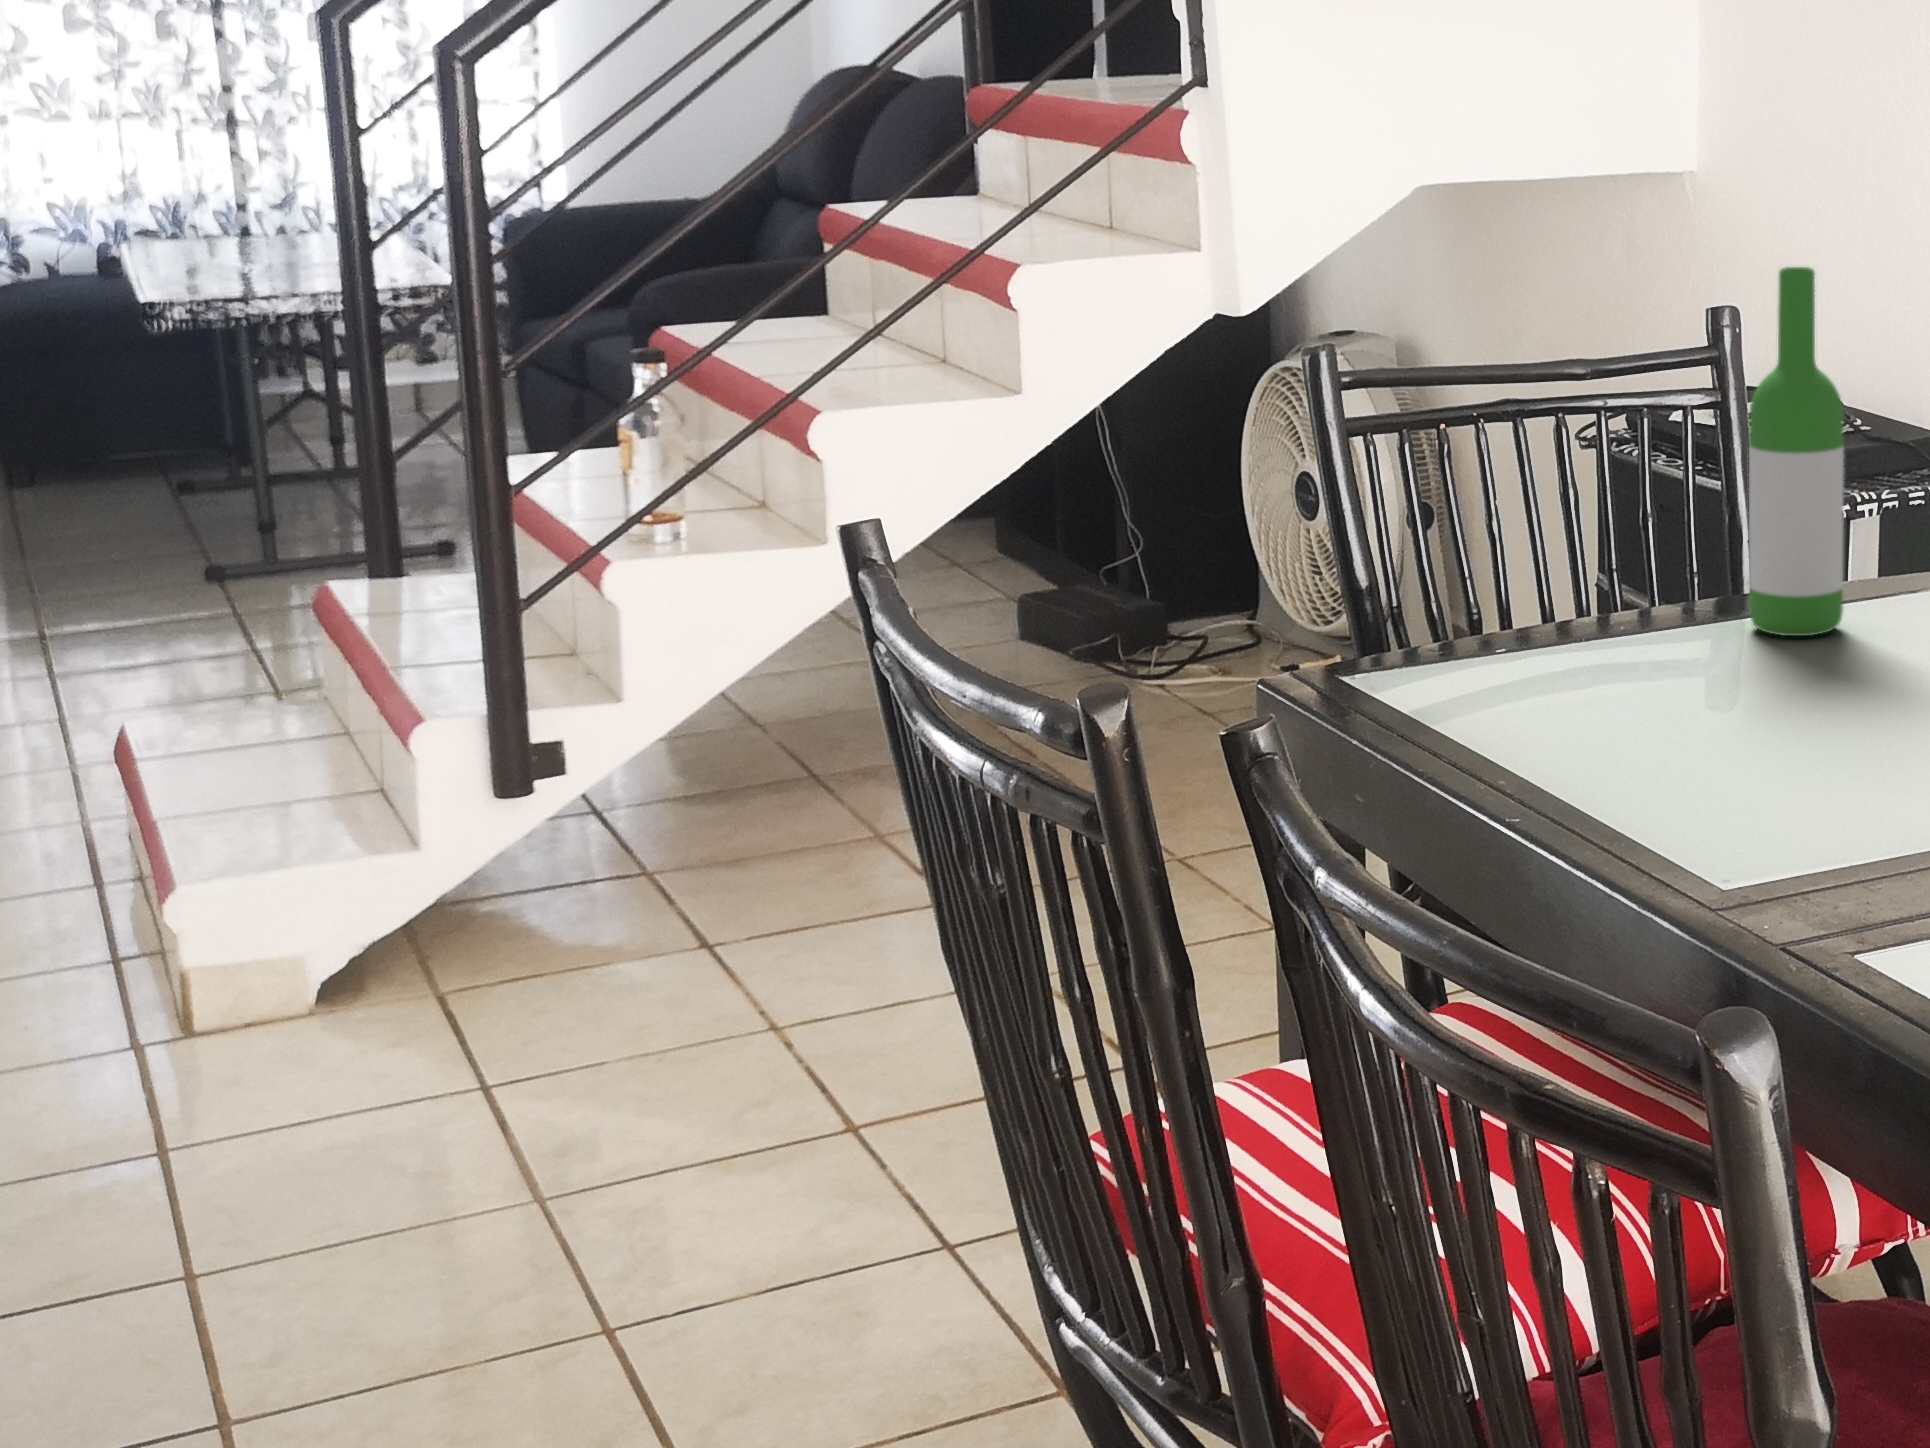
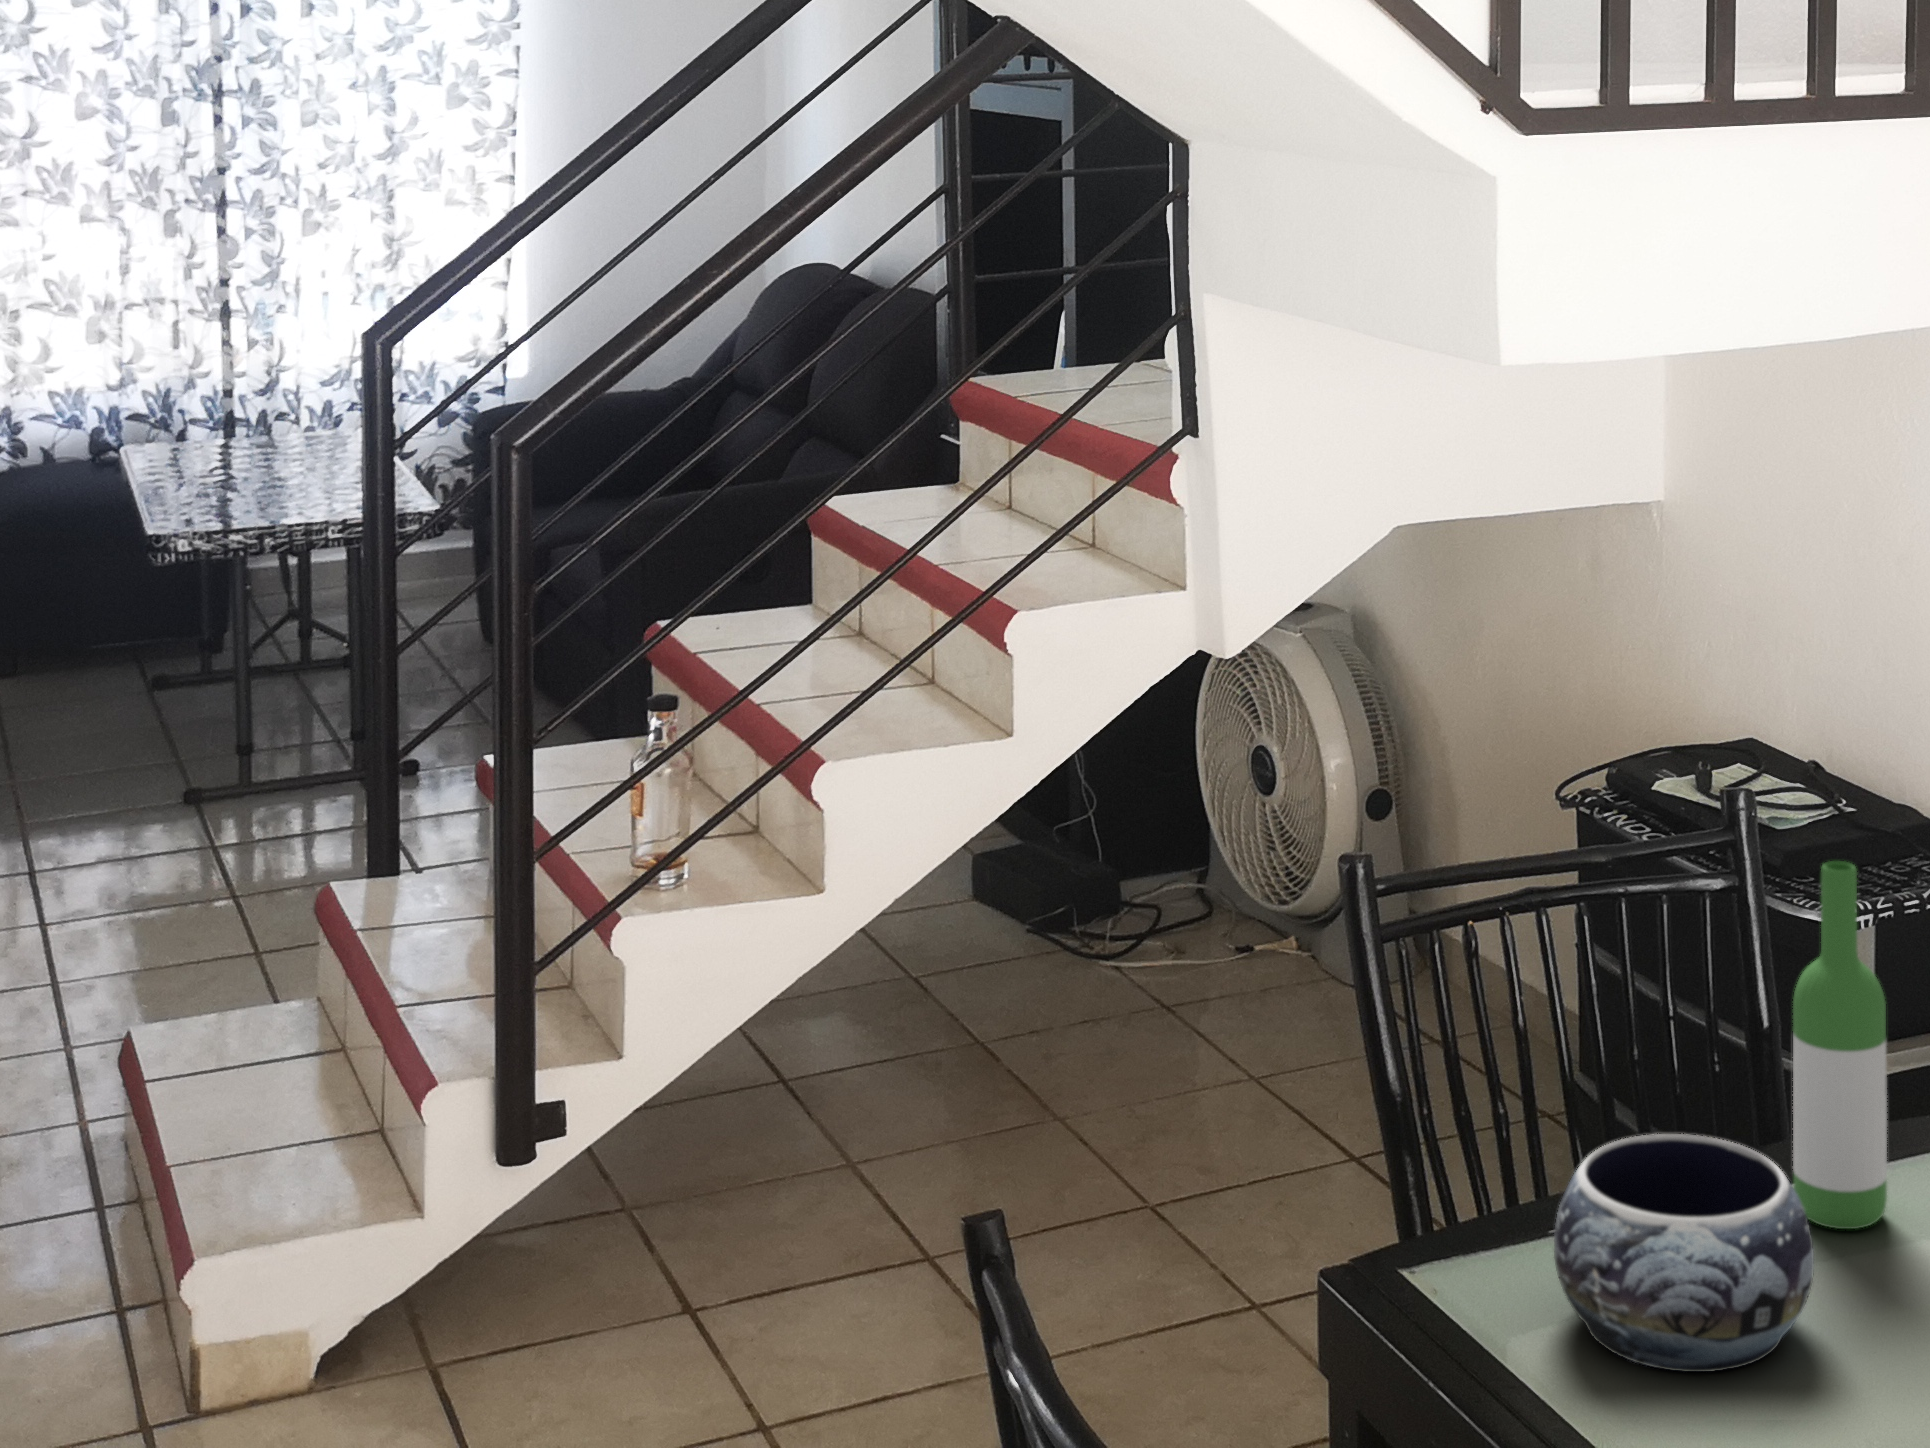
decorative bowl: none [1489,519,1752,719] -> present [1554,1134,1814,1372]

